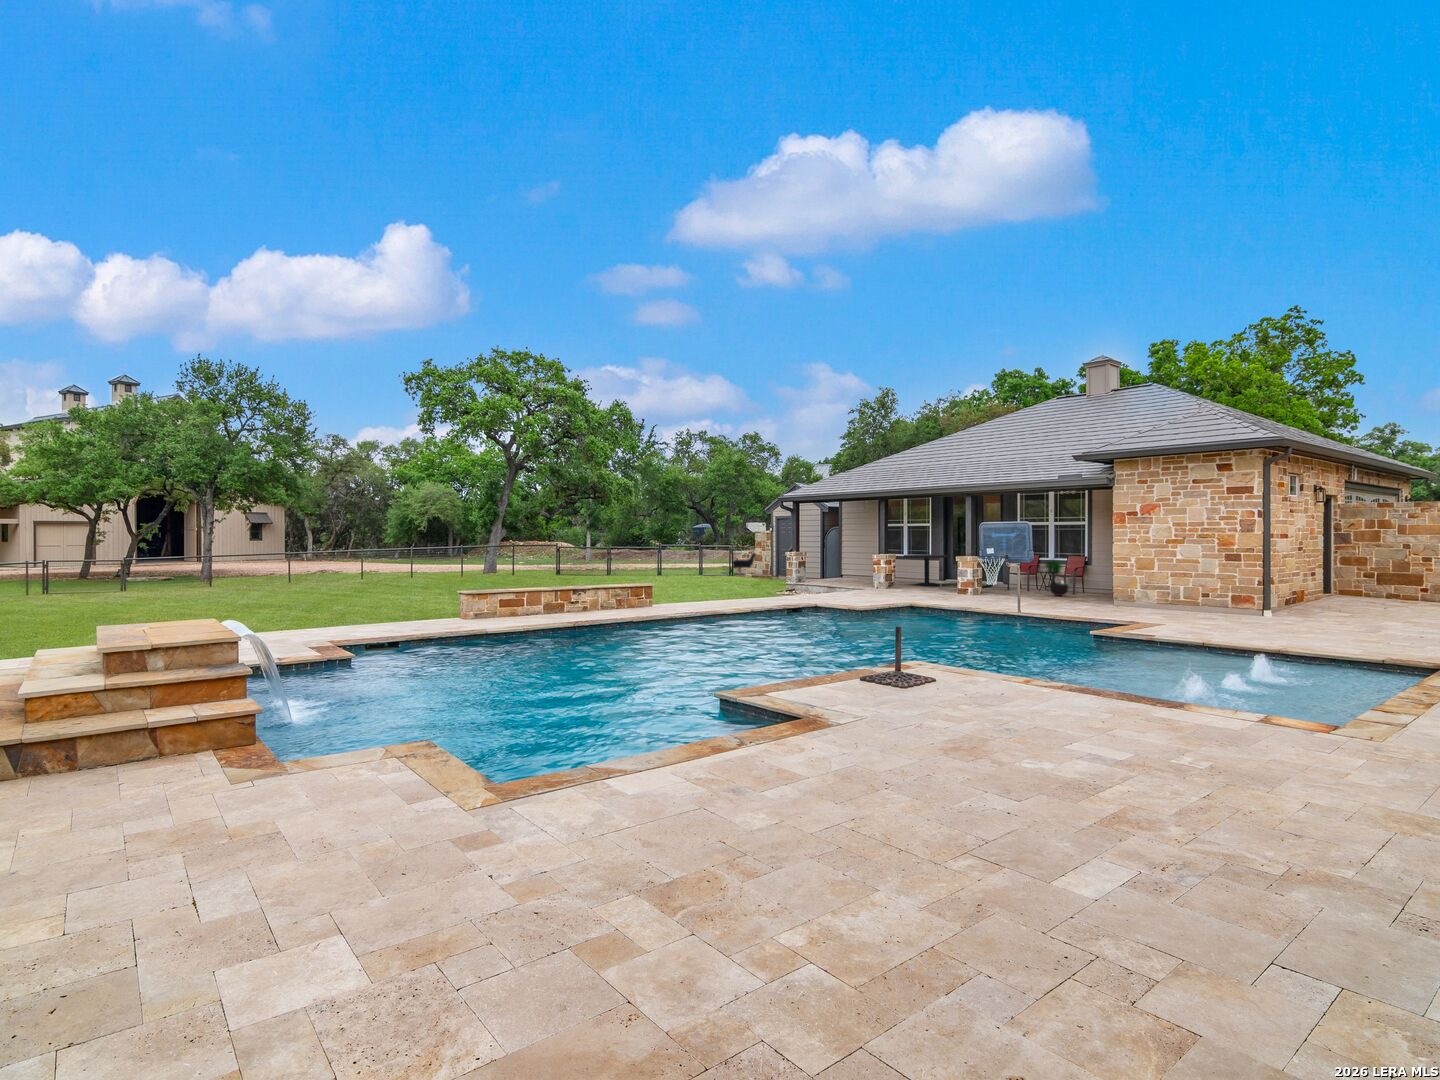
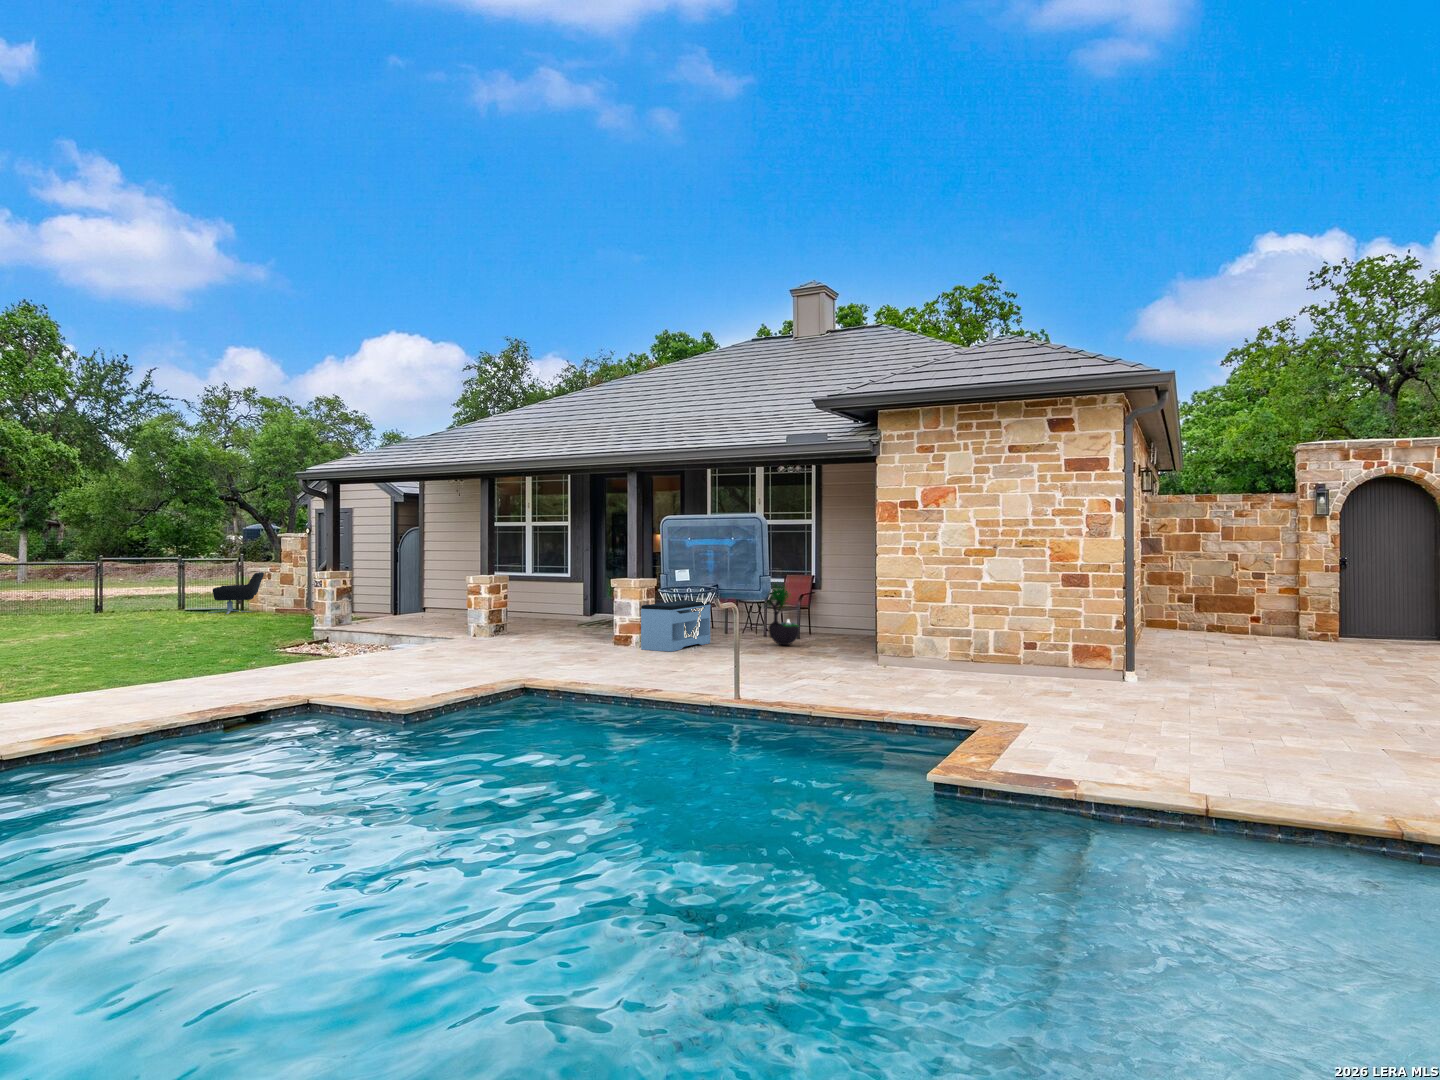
side table: present [904,555,950,586] -> none [524,574,603,630]
bench: none [972,569,1014,596] -> present [641,600,711,652]

